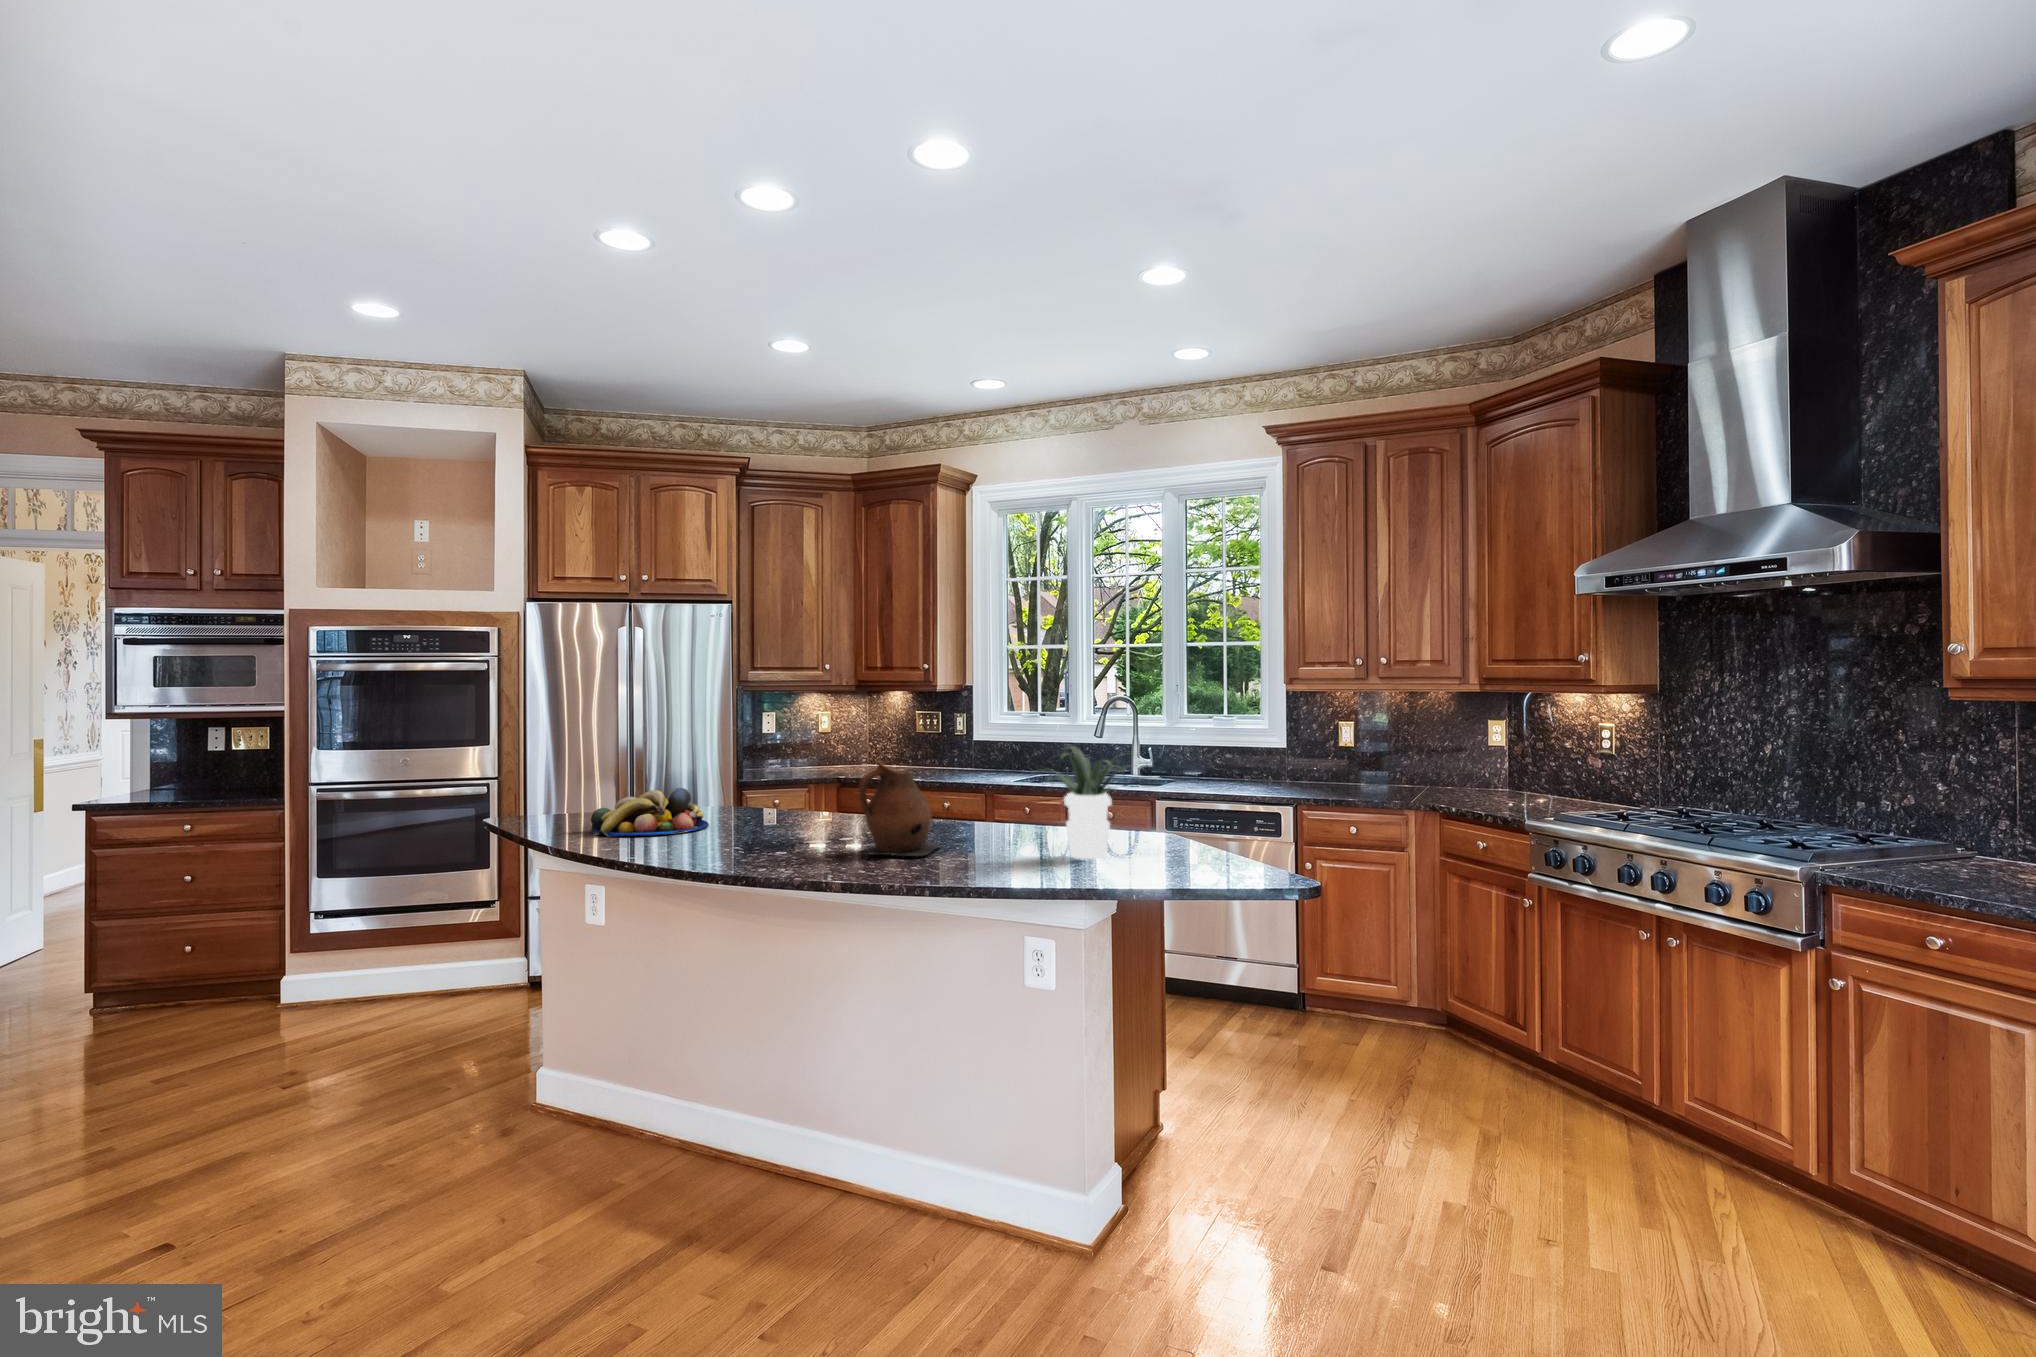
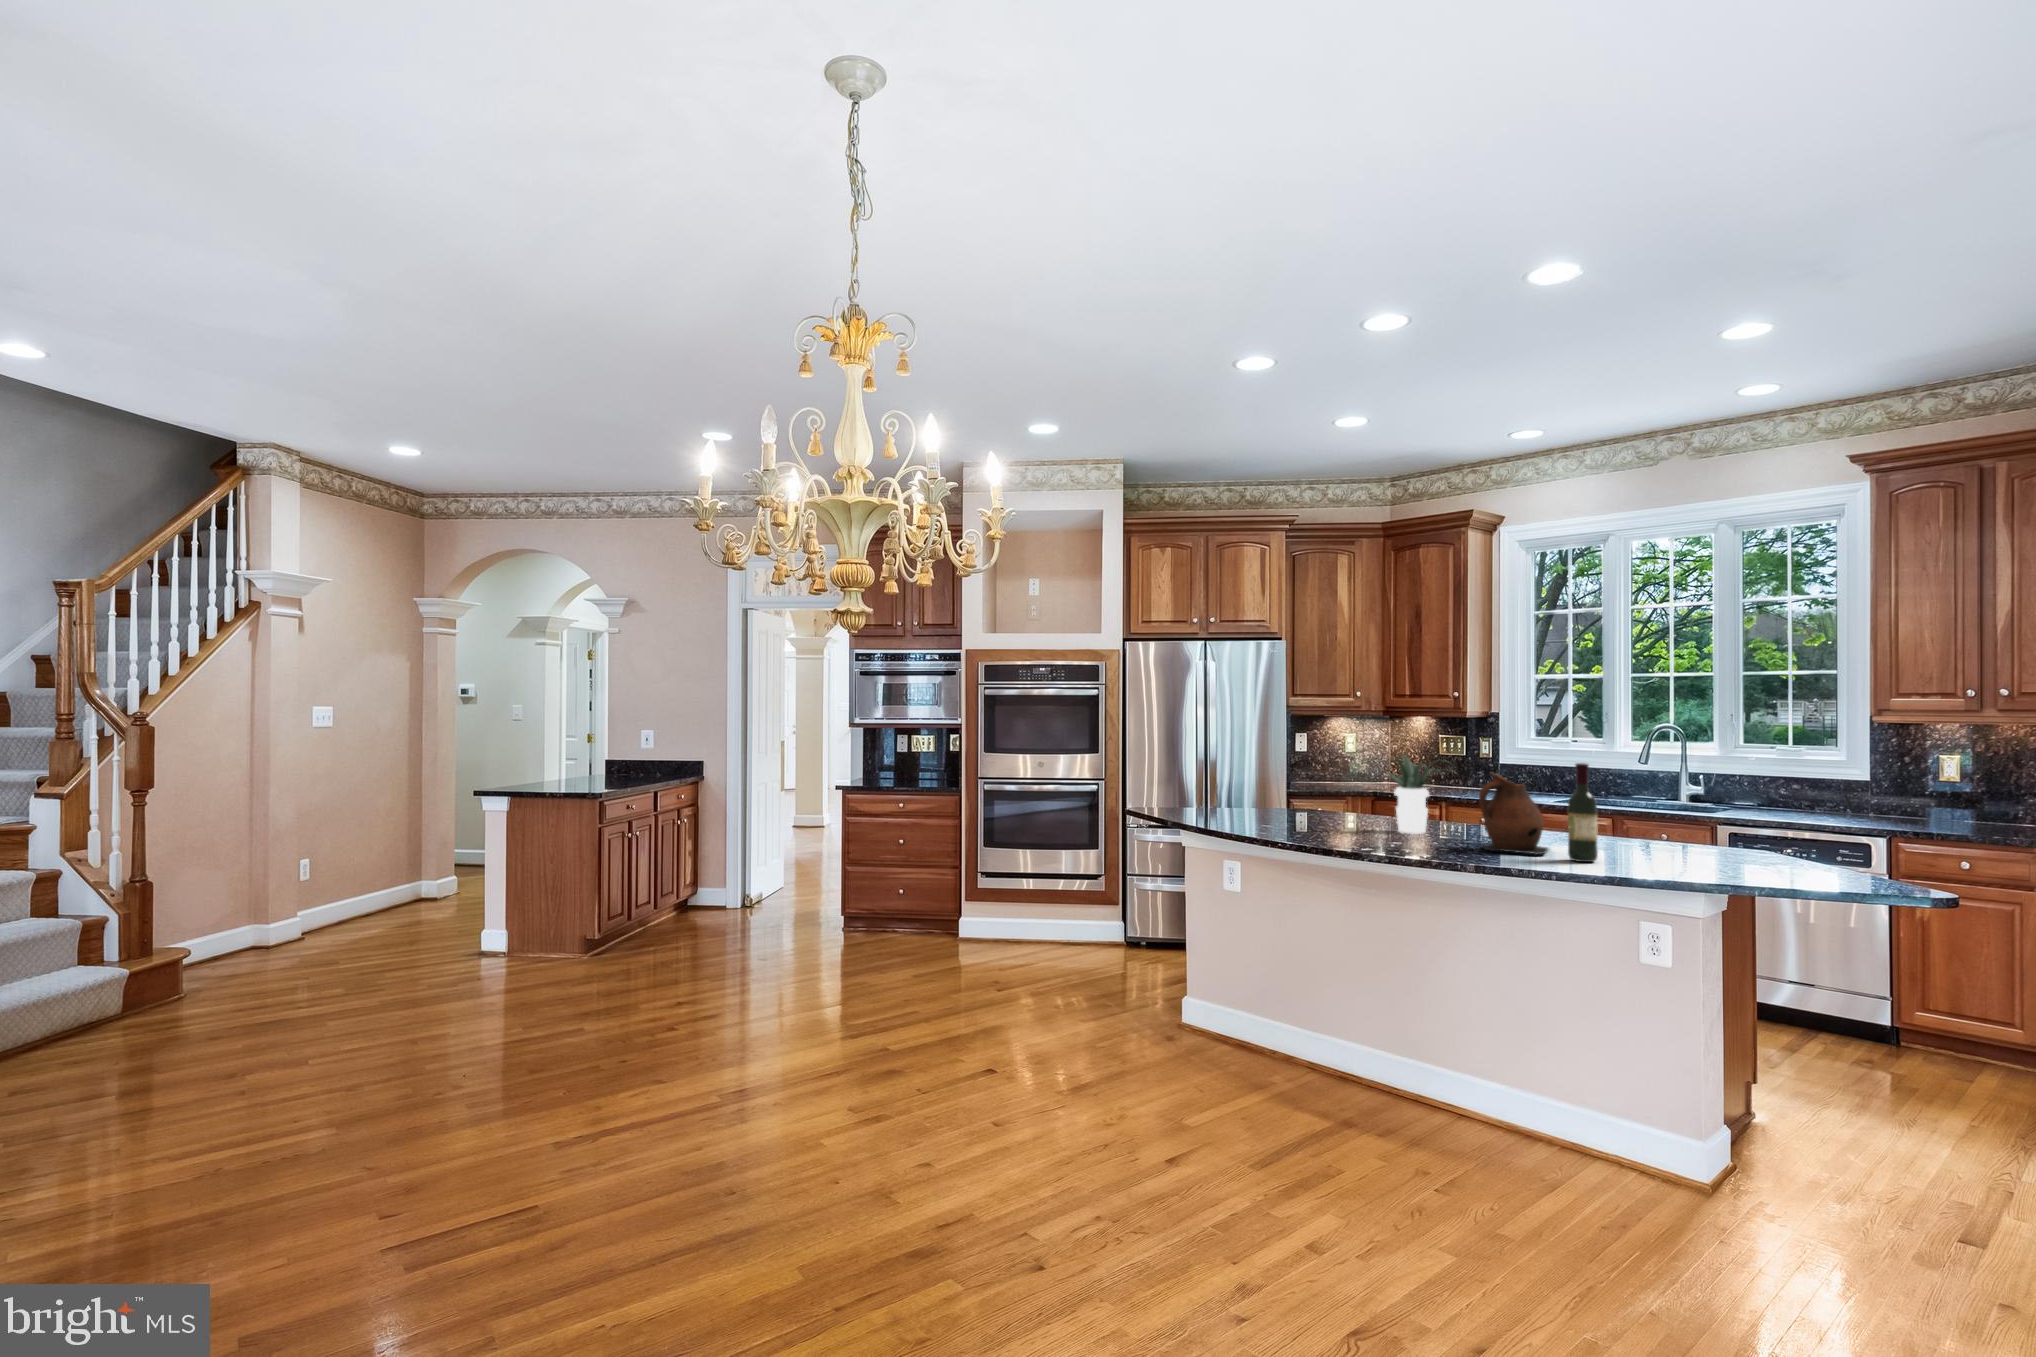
wine bottle: none [948,745,978,863] -> present [1568,763,1598,862]
potted plant: present [1027,746,1144,859] -> present [1383,755,1441,834]
fruit bowl: present [590,788,709,837] -> none [1226,791,1318,826]

